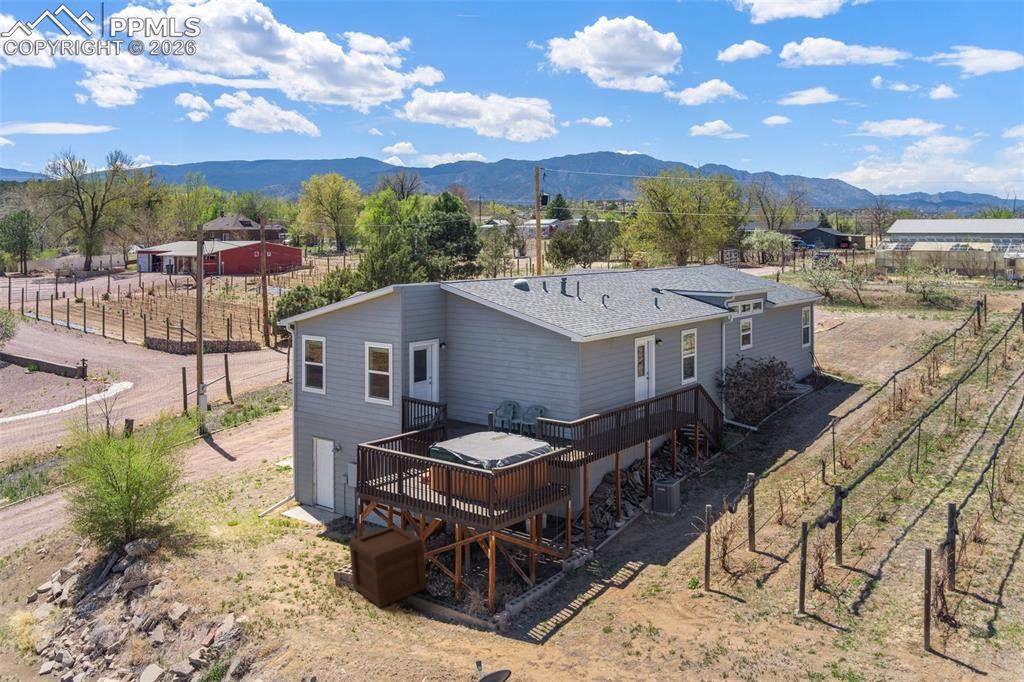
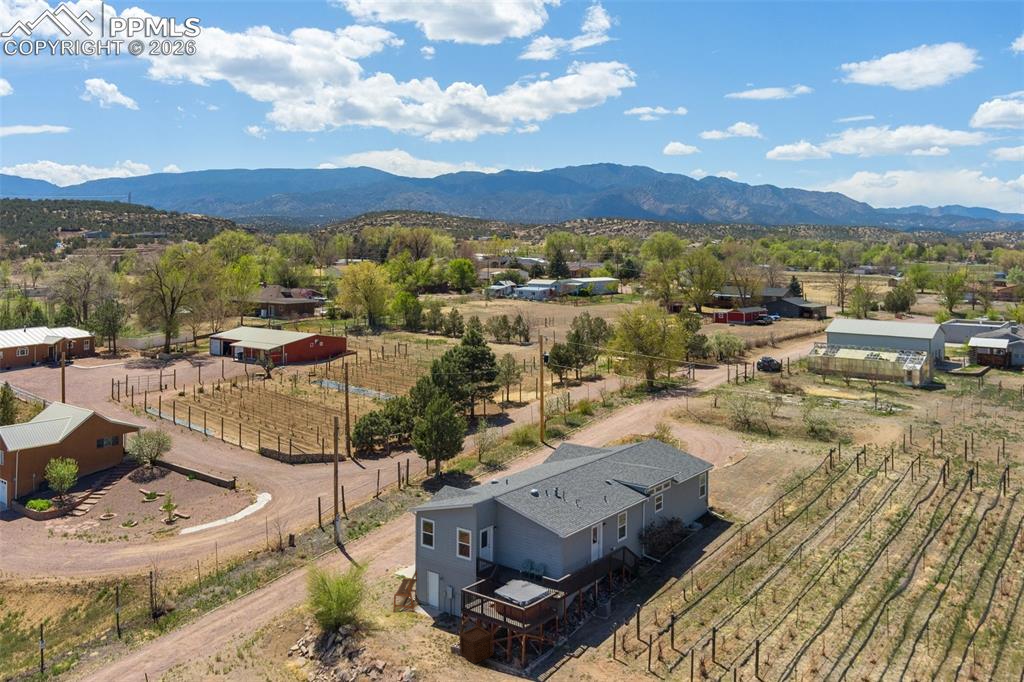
bench: none [244,434,310,517] -> present [393,569,417,612]

